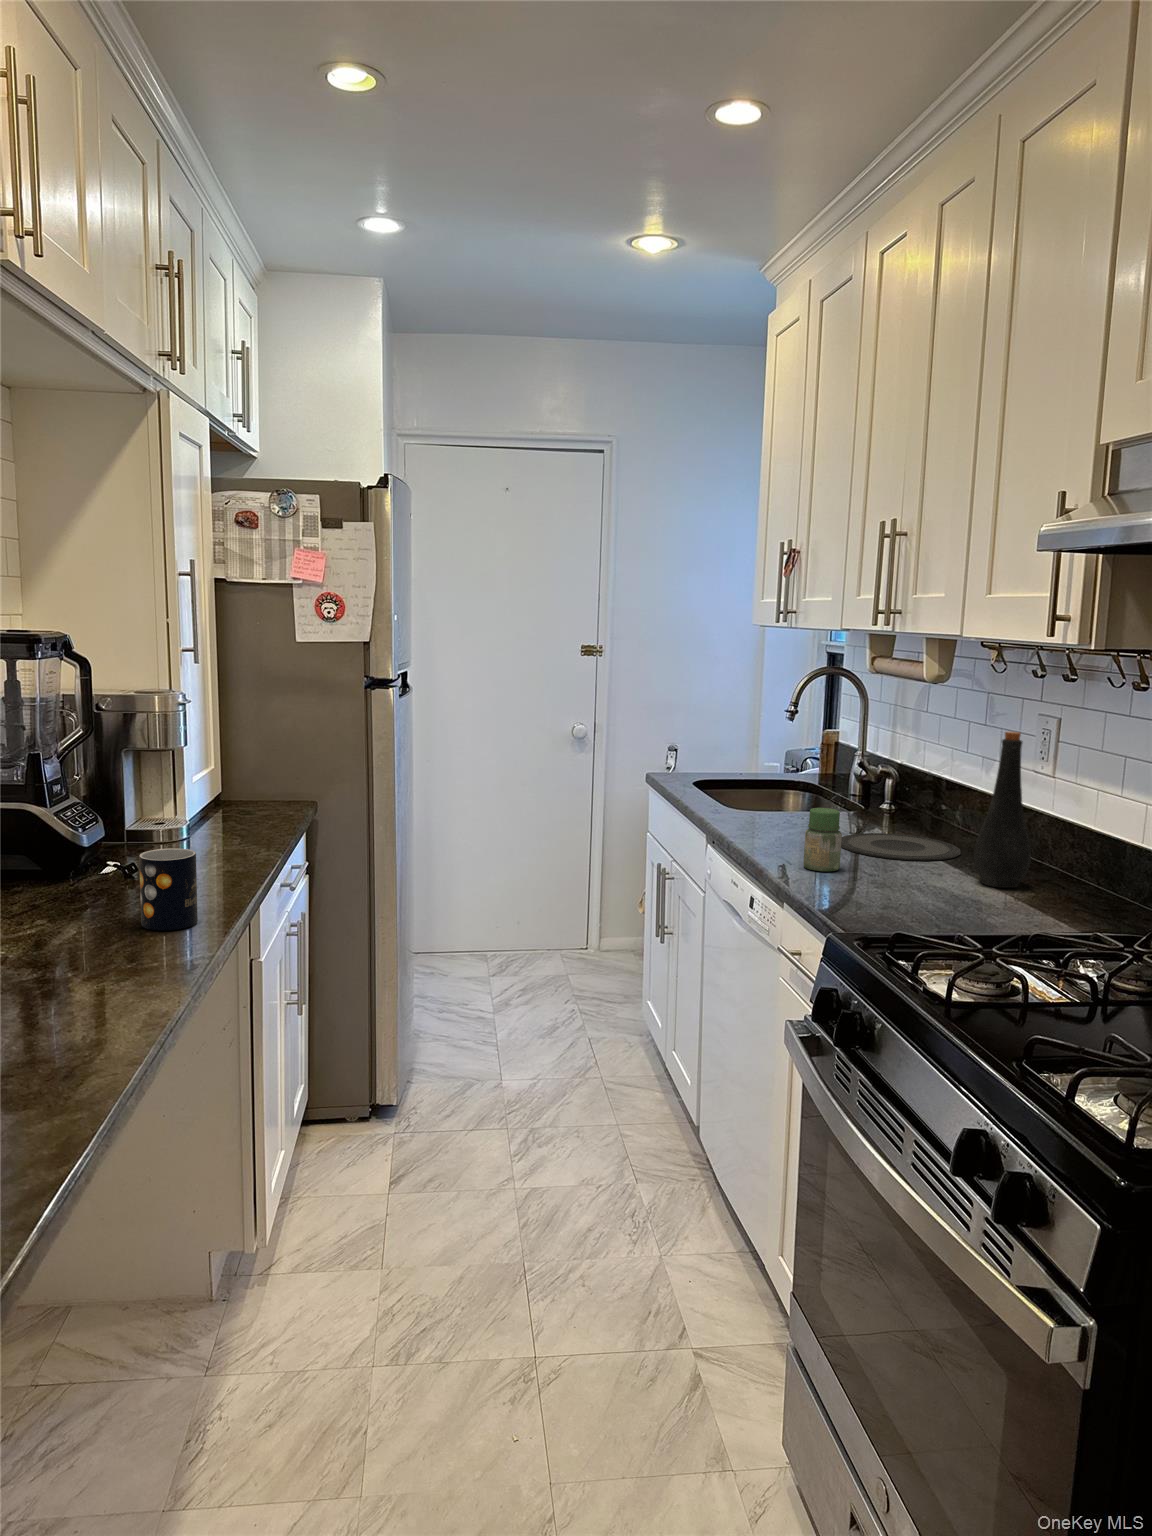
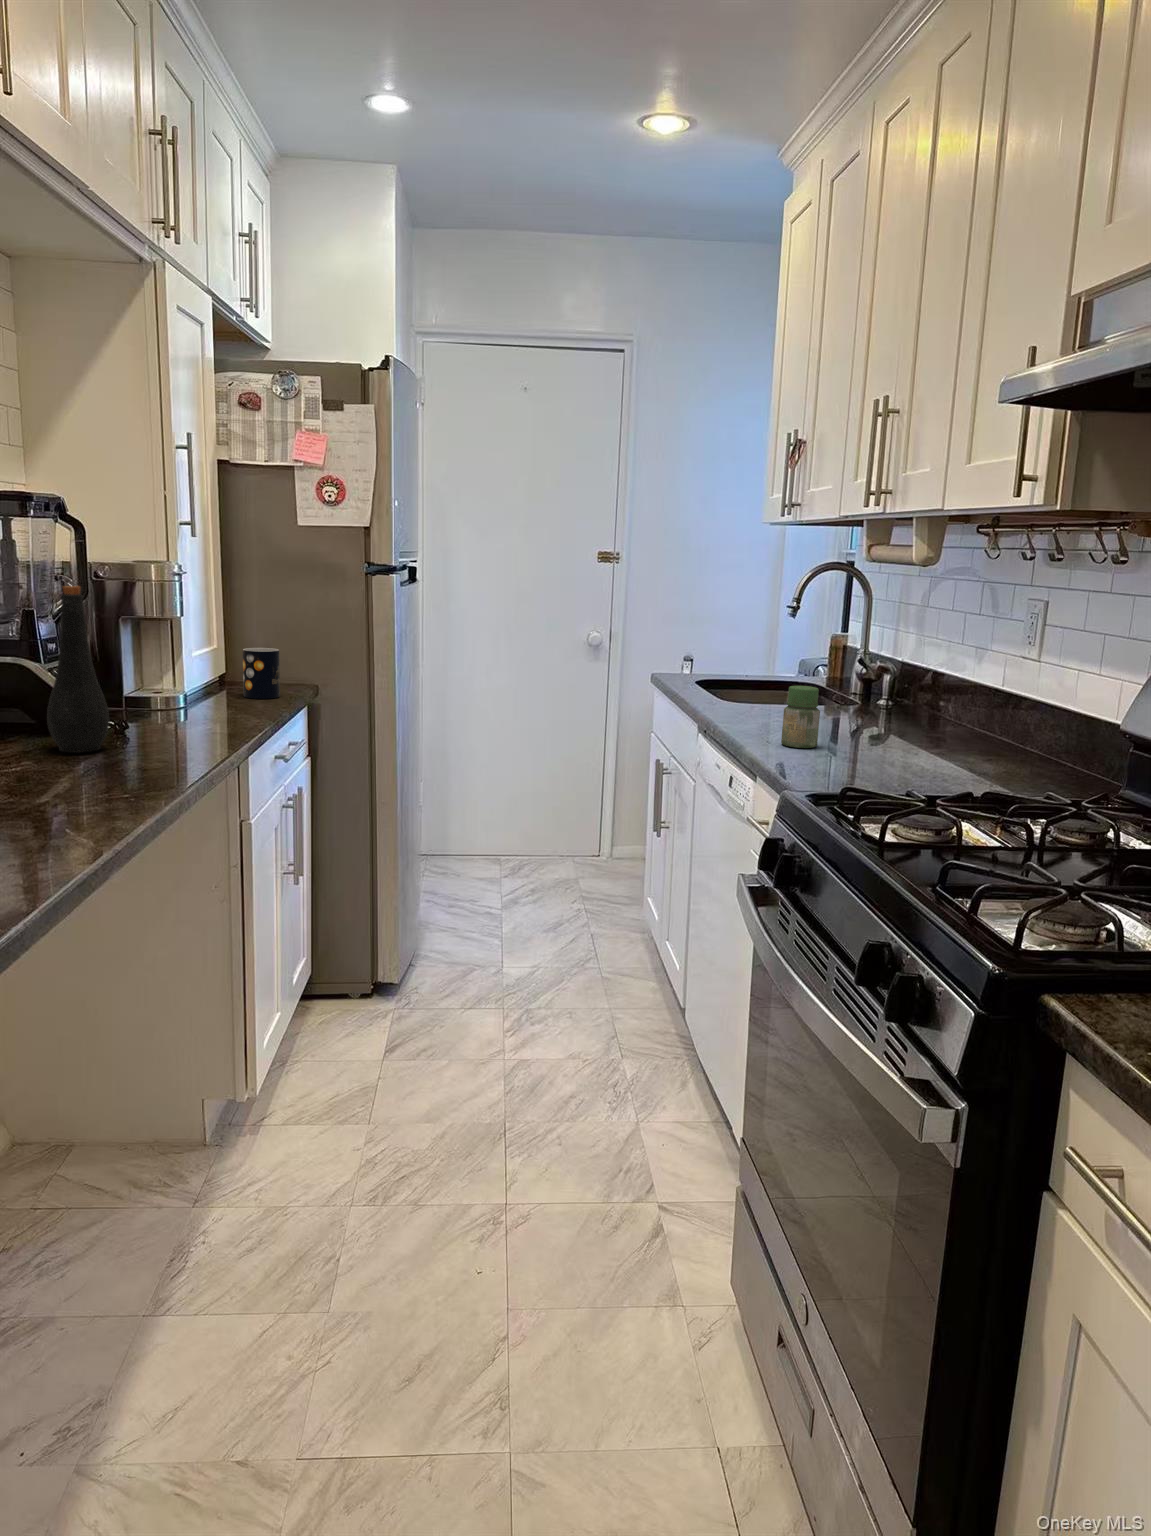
bottle: present [974,732,1031,888] -> present [47,586,110,753]
plate: present [841,833,961,861] -> none [822,721,945,743]
mug: present [139,848,198,930] -> present [243,648,280,699]

